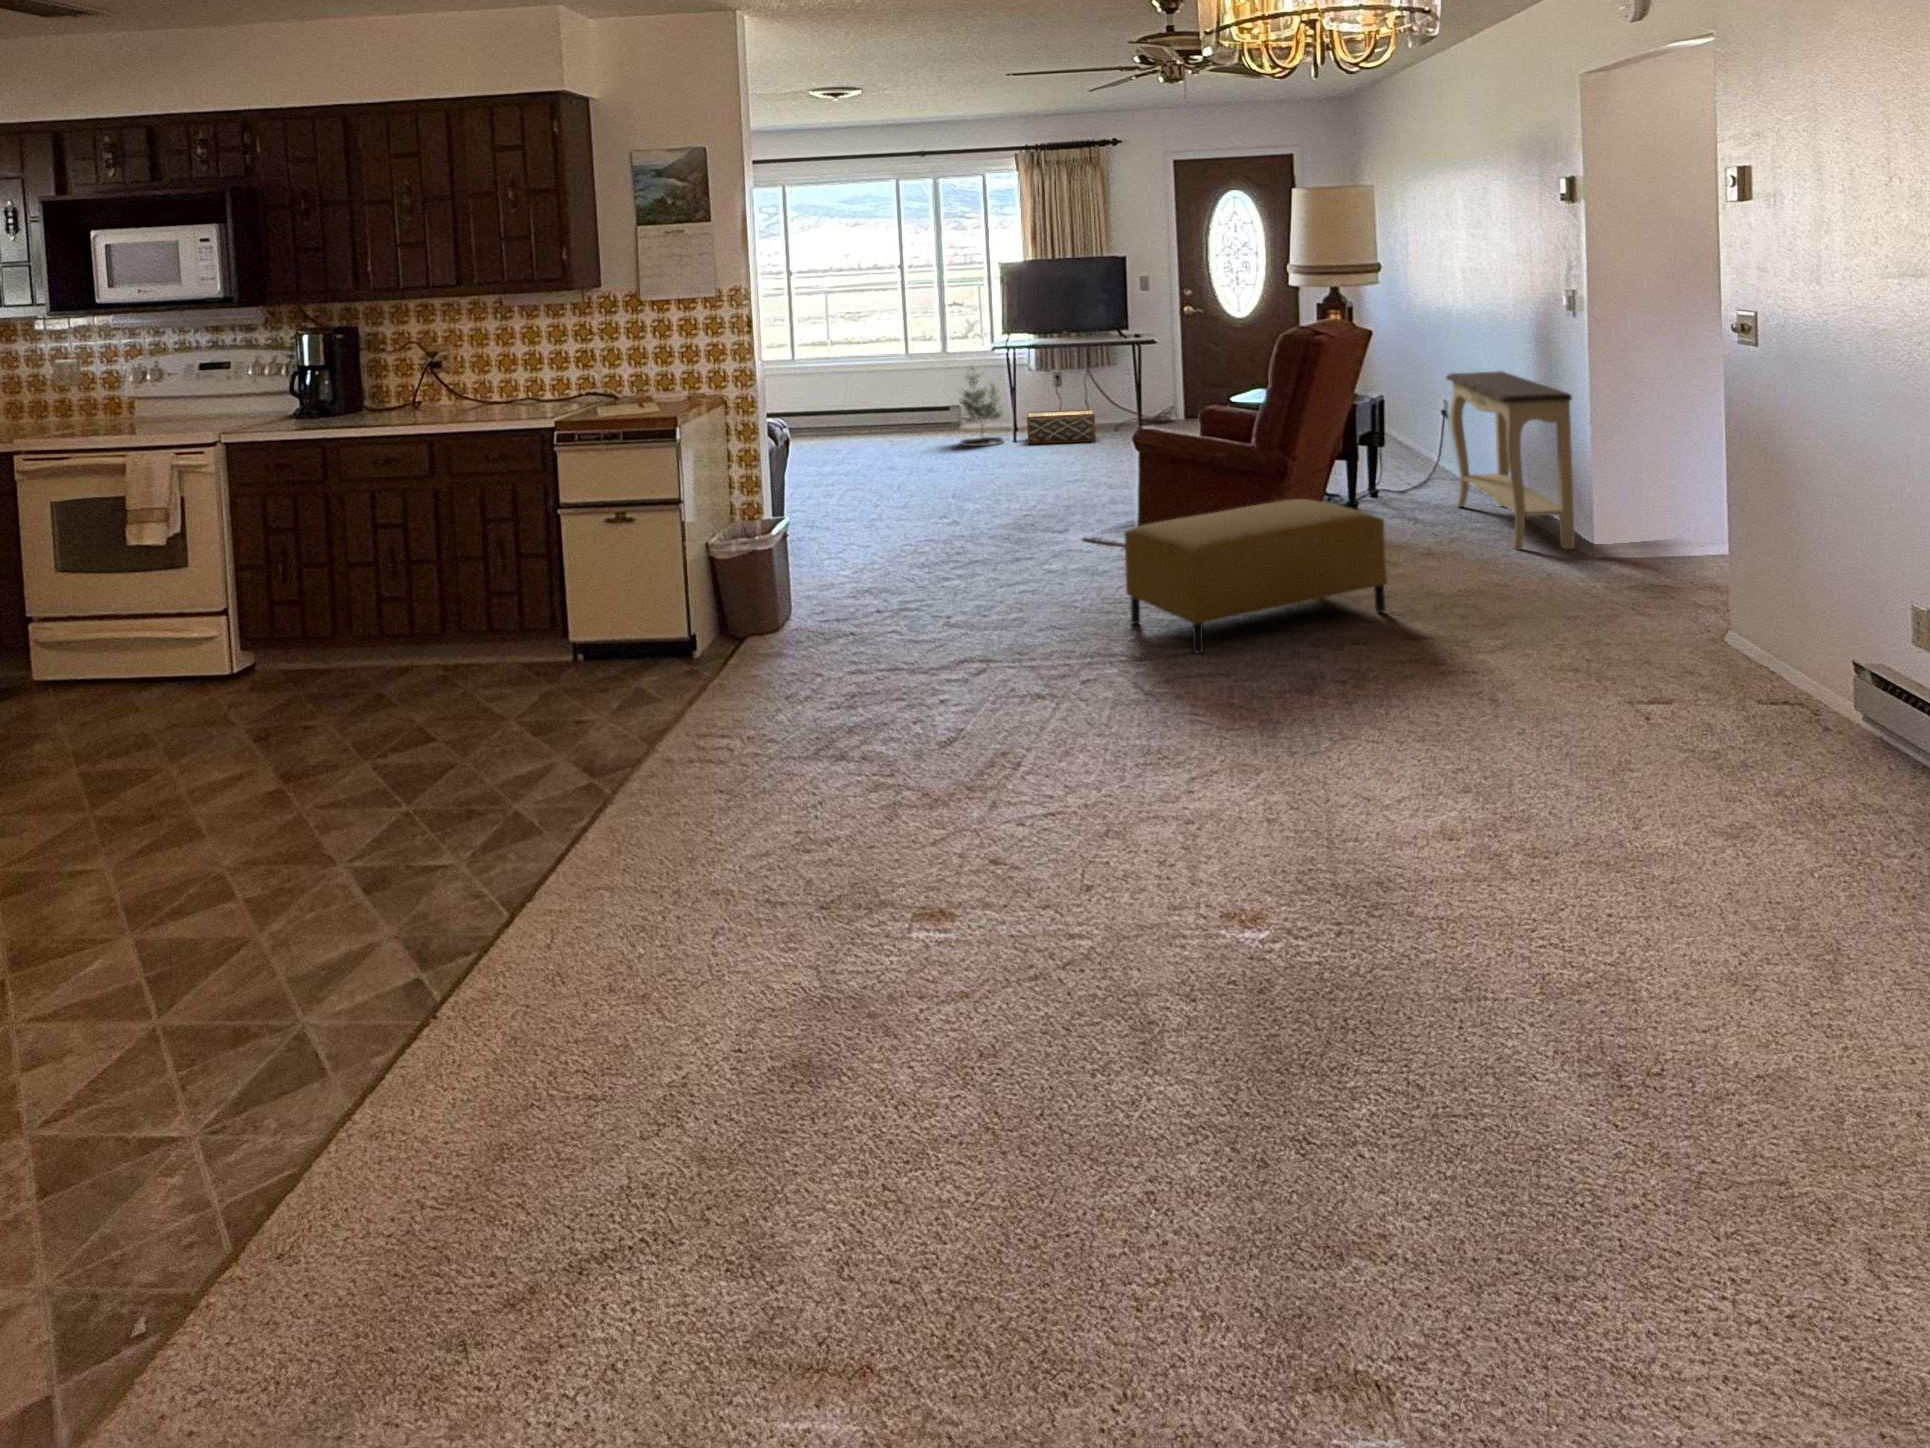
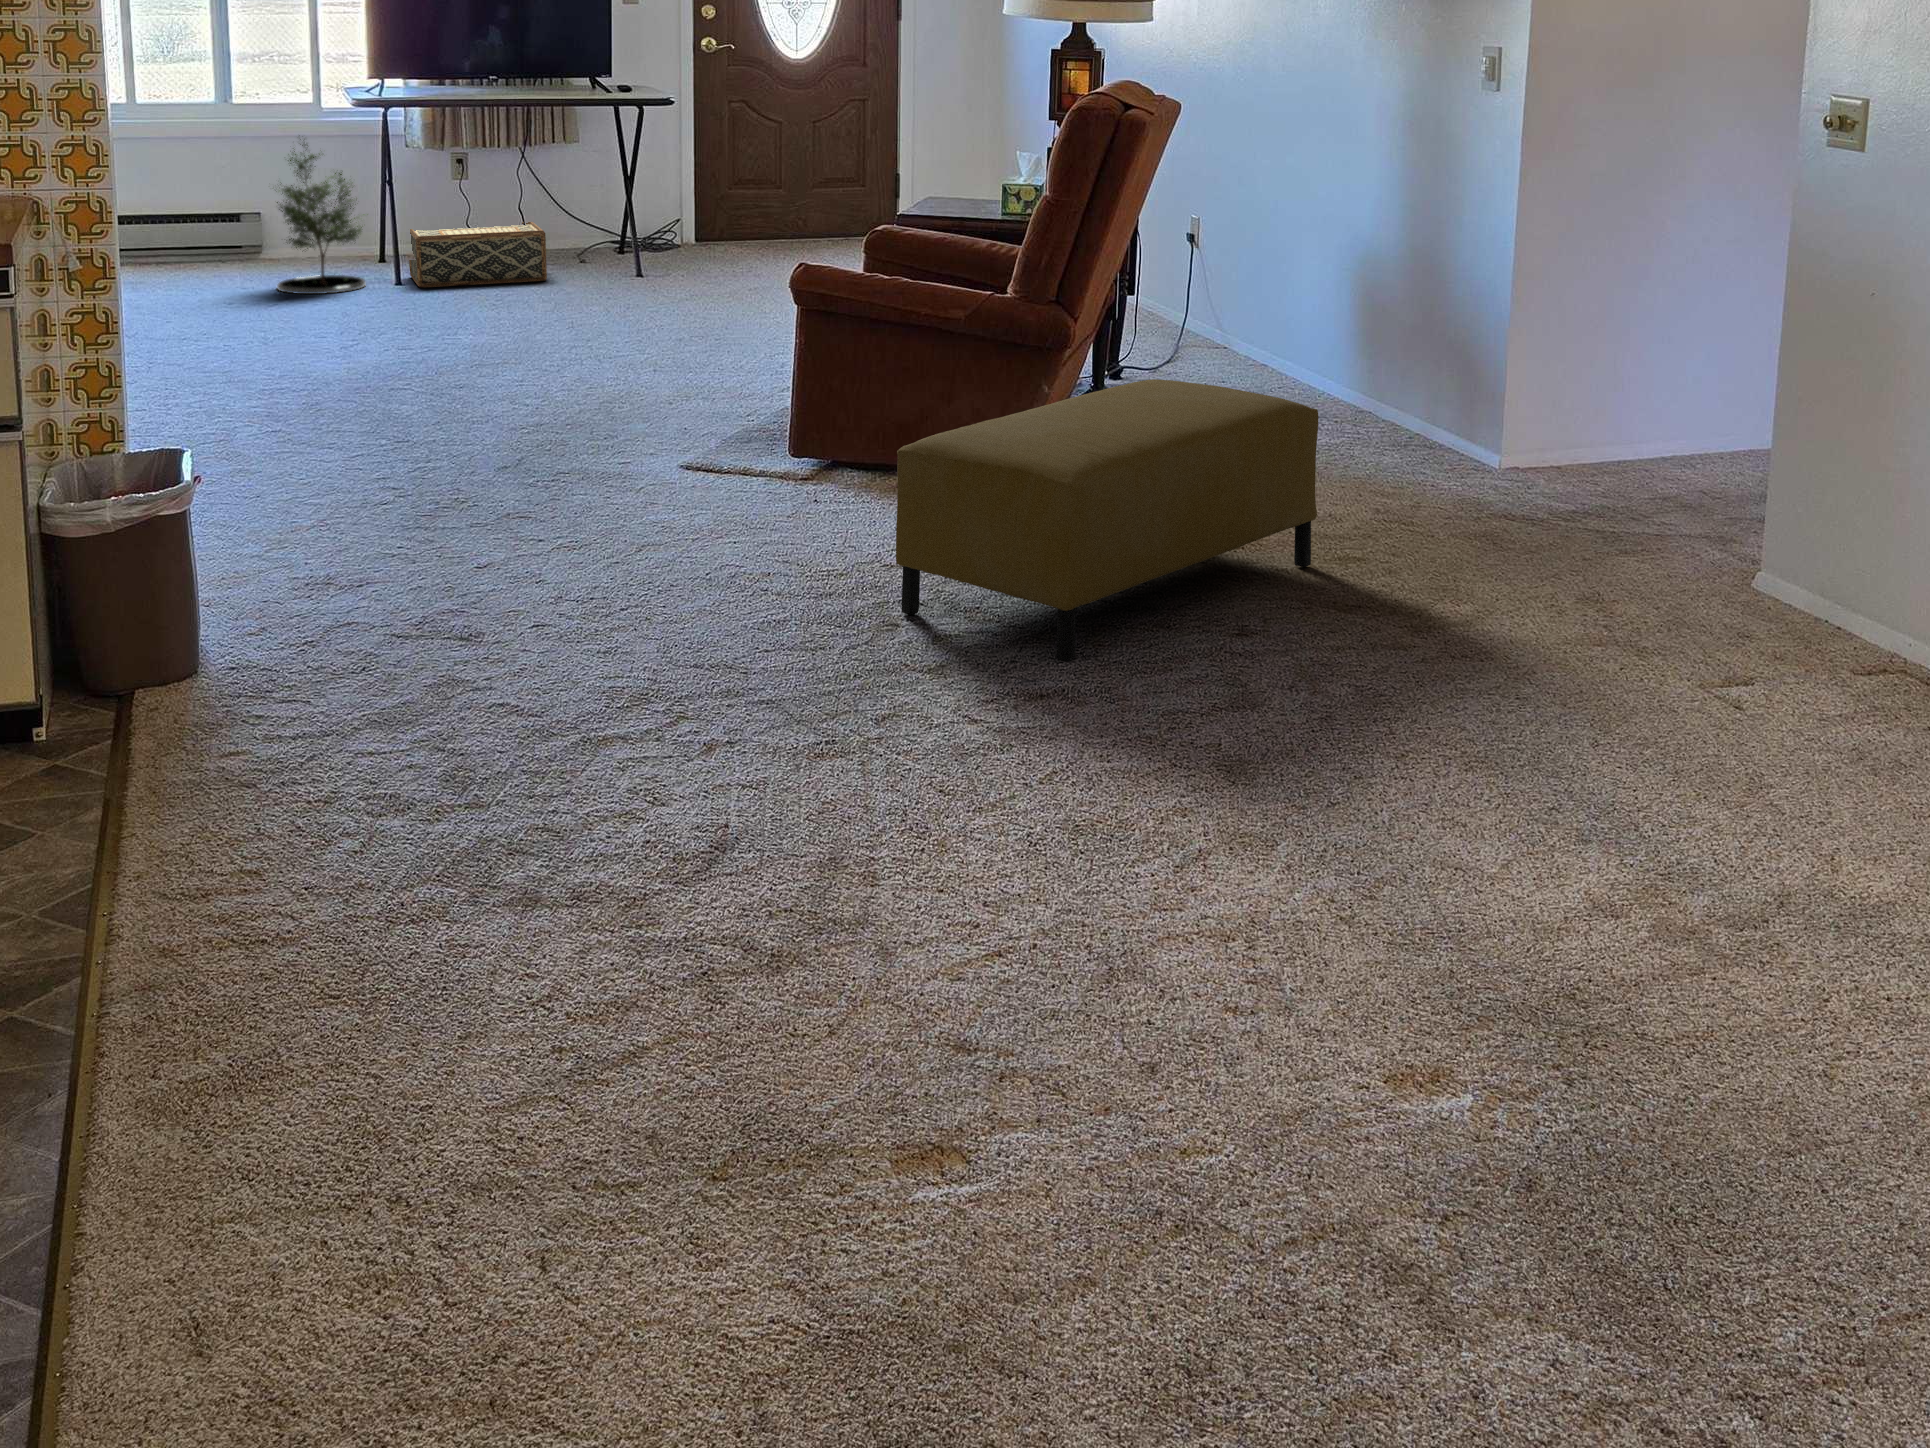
console table: present [1446,371,1575,550] -> none [1262,158,1514,451]

